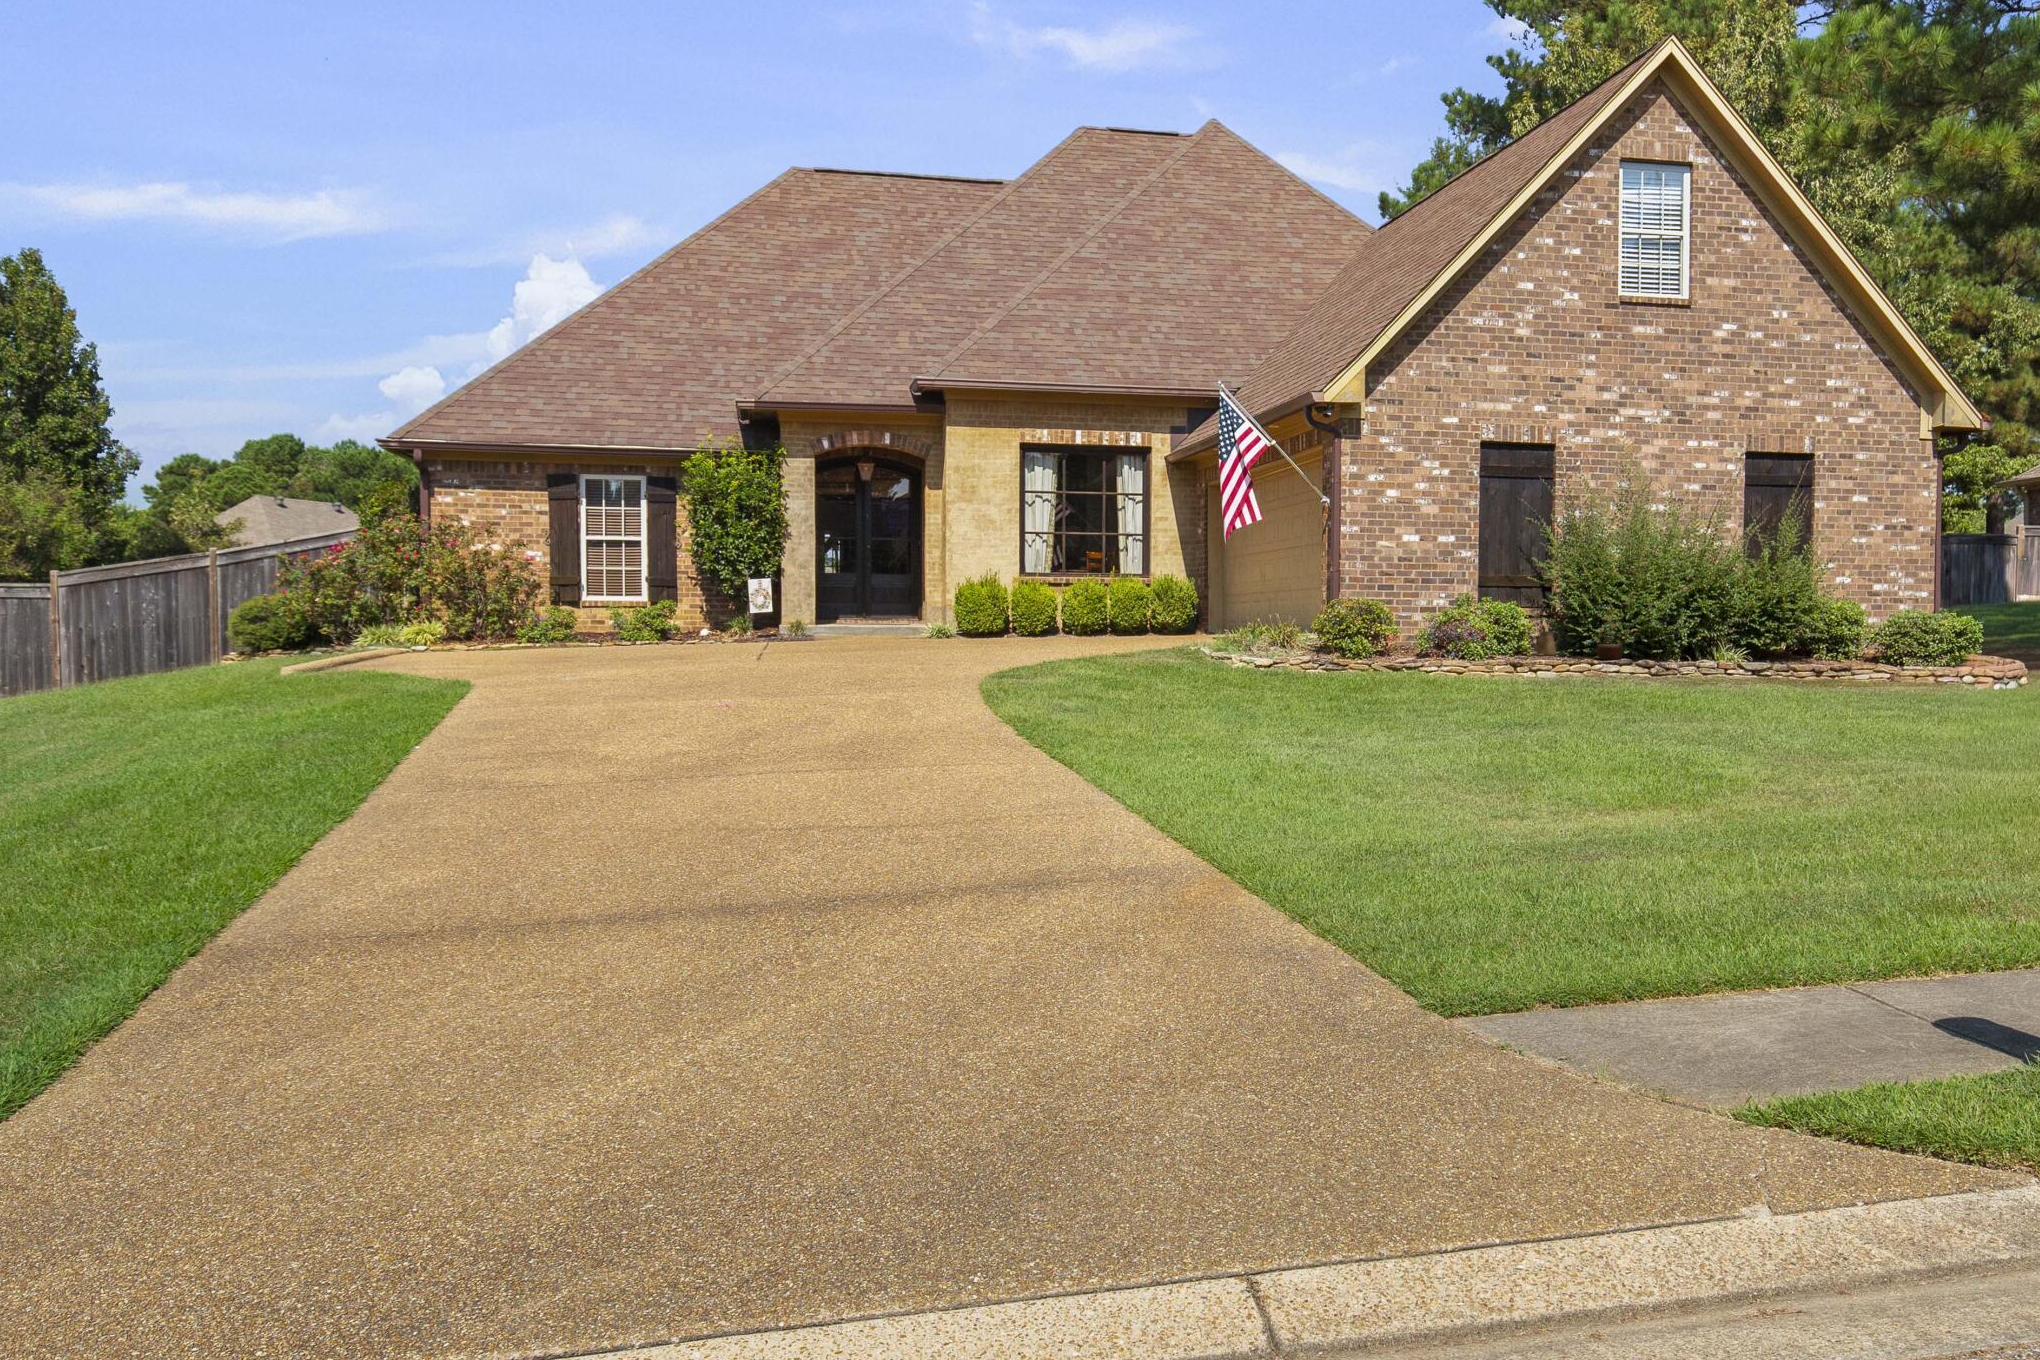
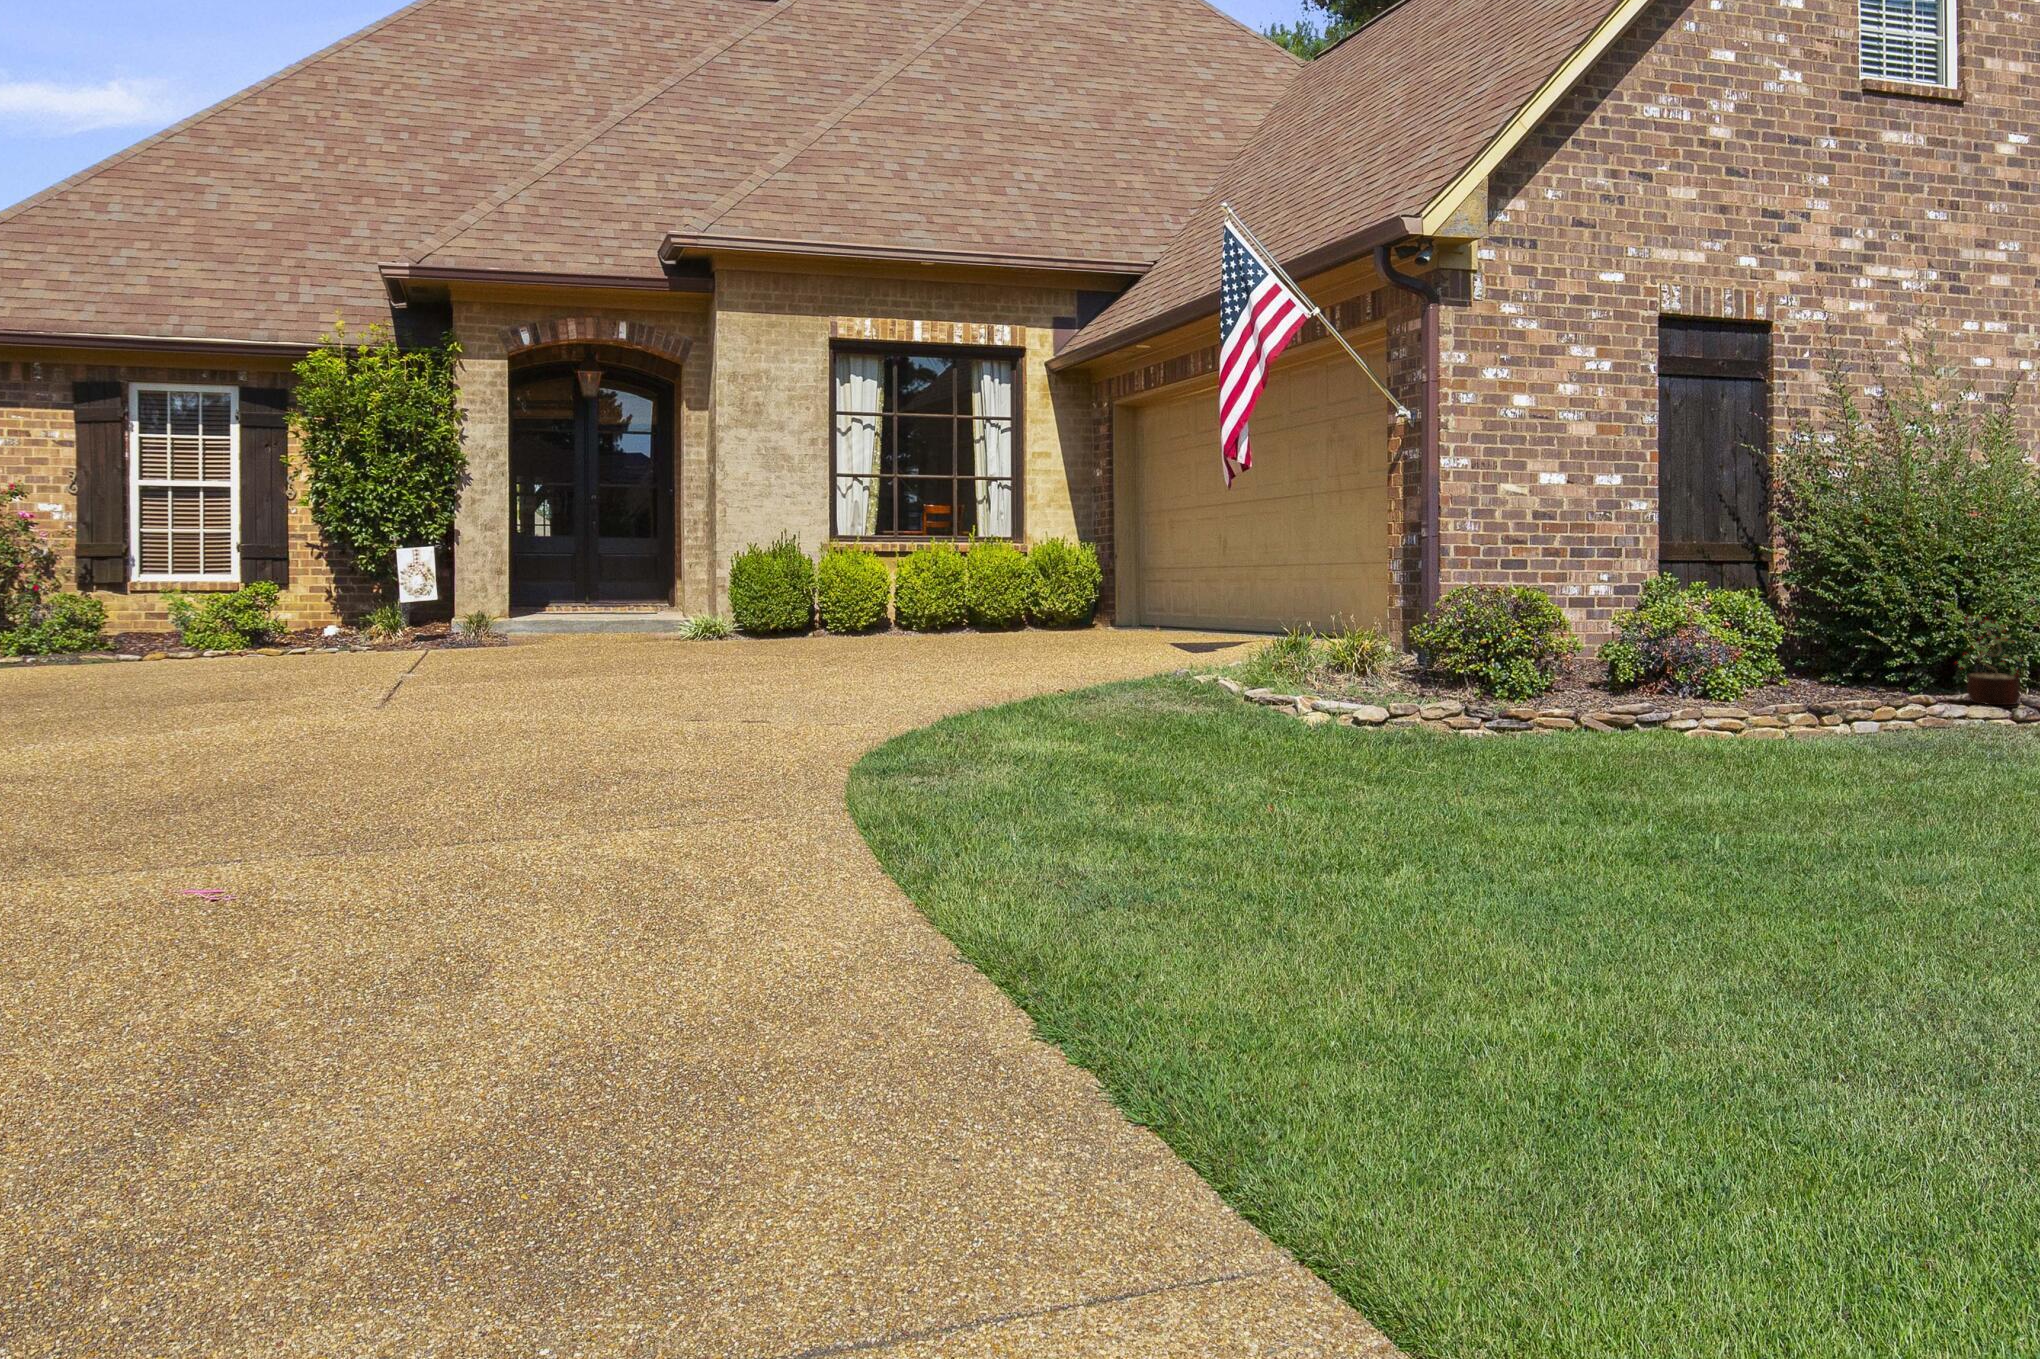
watering can: present [1528,631,1560,655] -> none [1807,644,1863,692]

